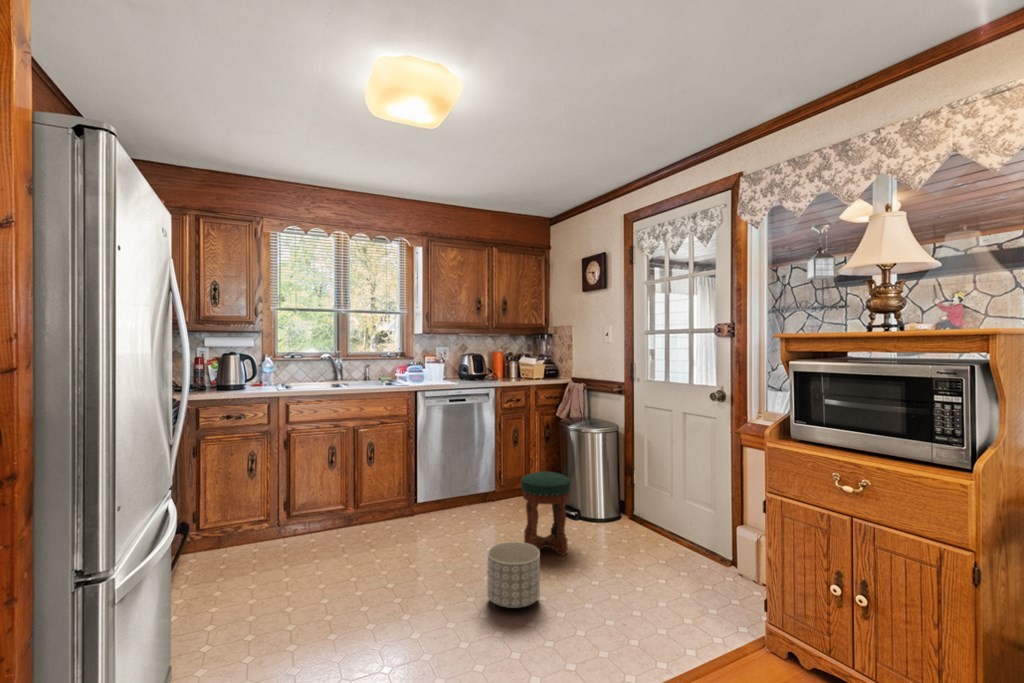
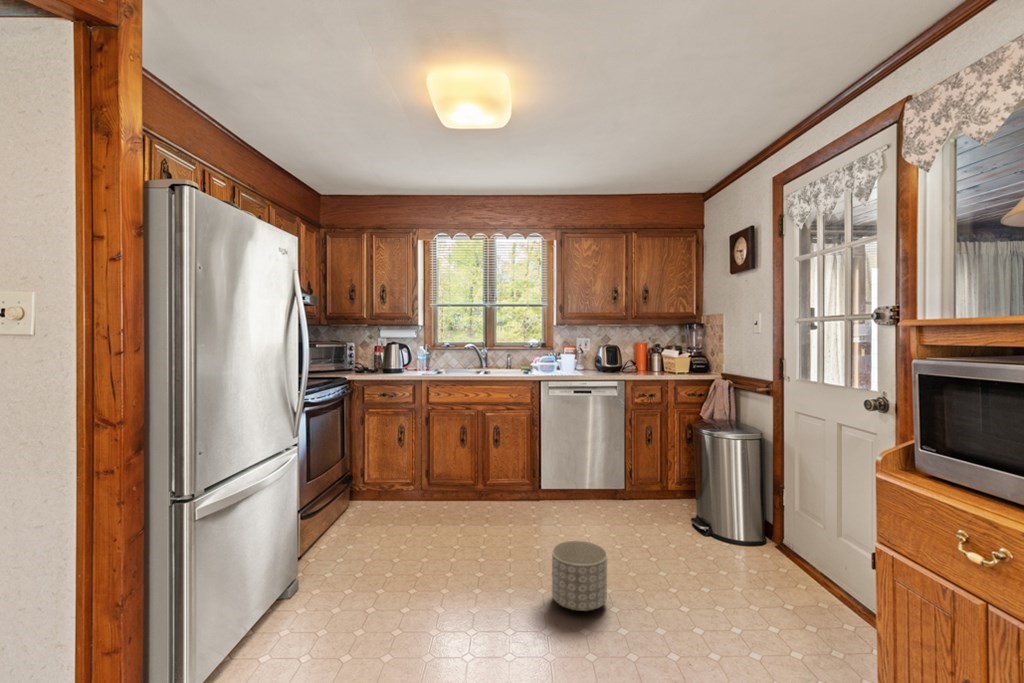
stool: present [521,471,570,555] -> none [622,473,678,569]

